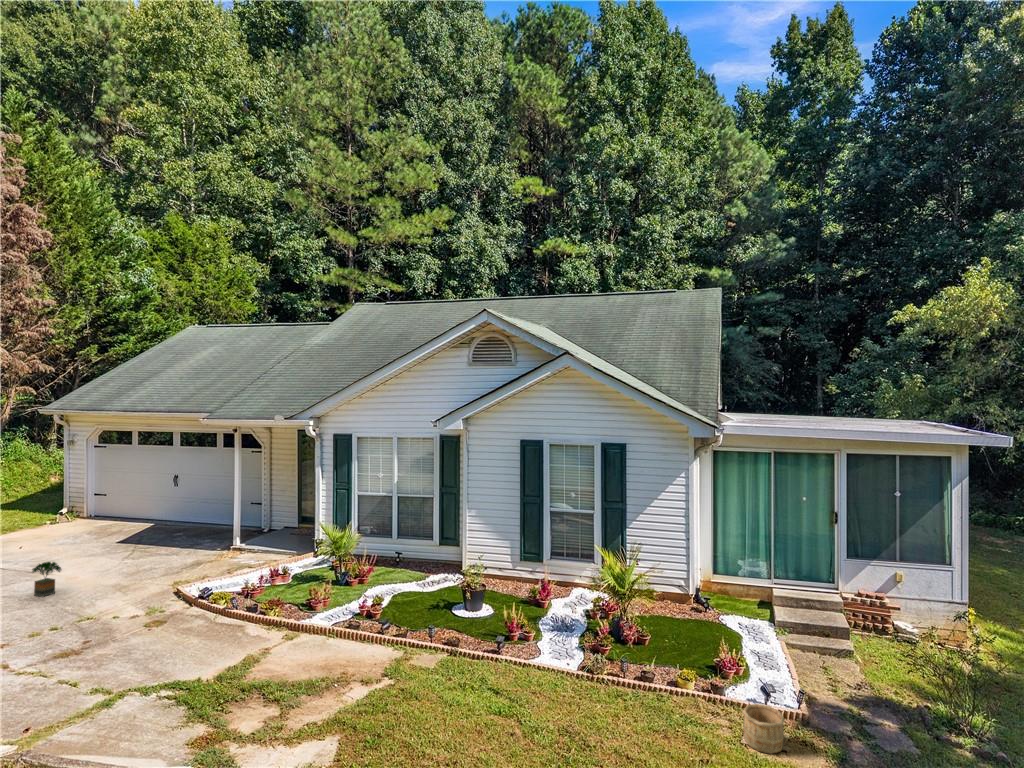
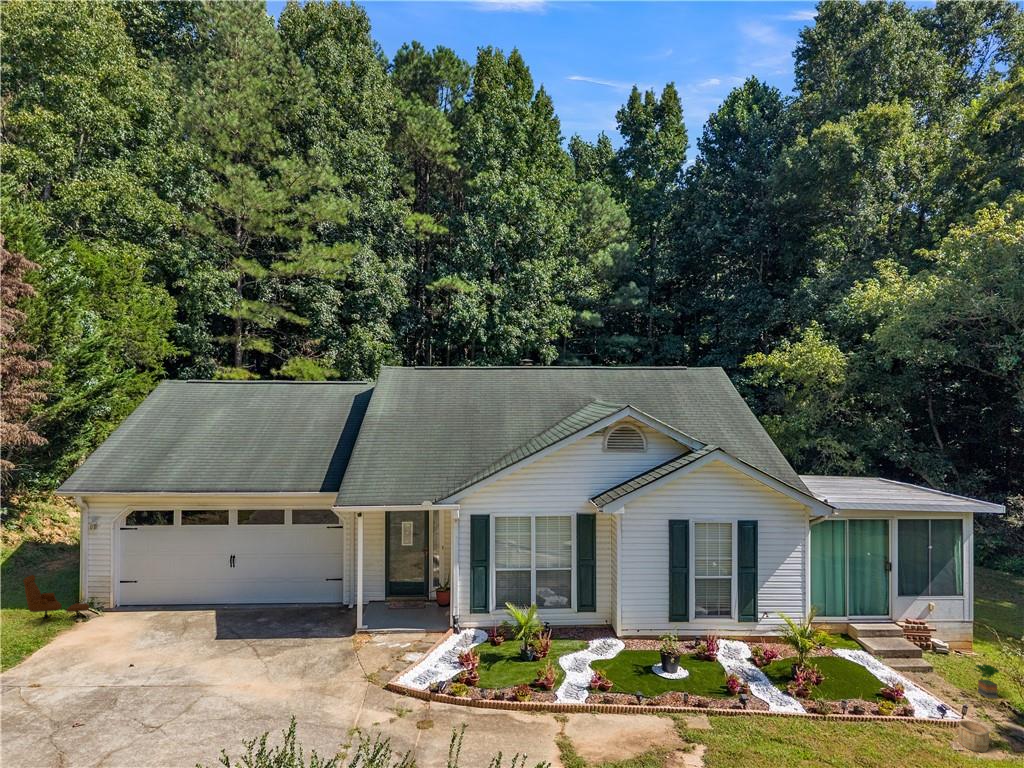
lounge chair: none [16,482,68,523] -> present [23,575,89,624]
potted tree: present [32,562,61,597] -> present [975,664,999,698]

